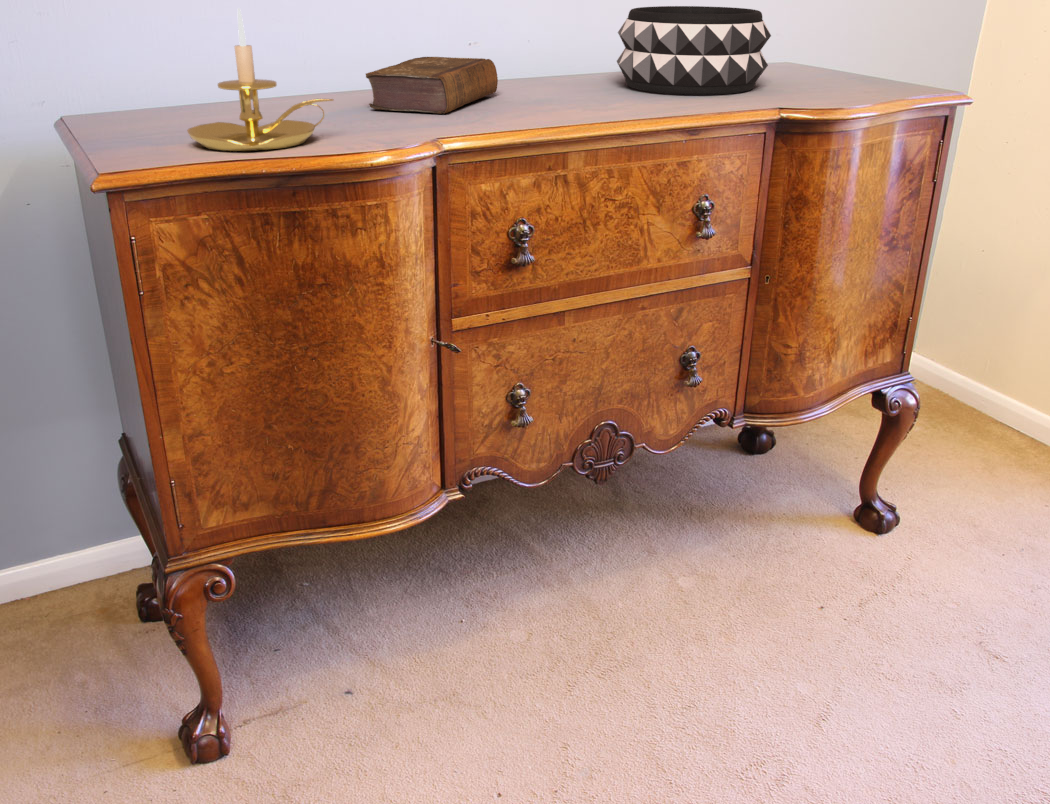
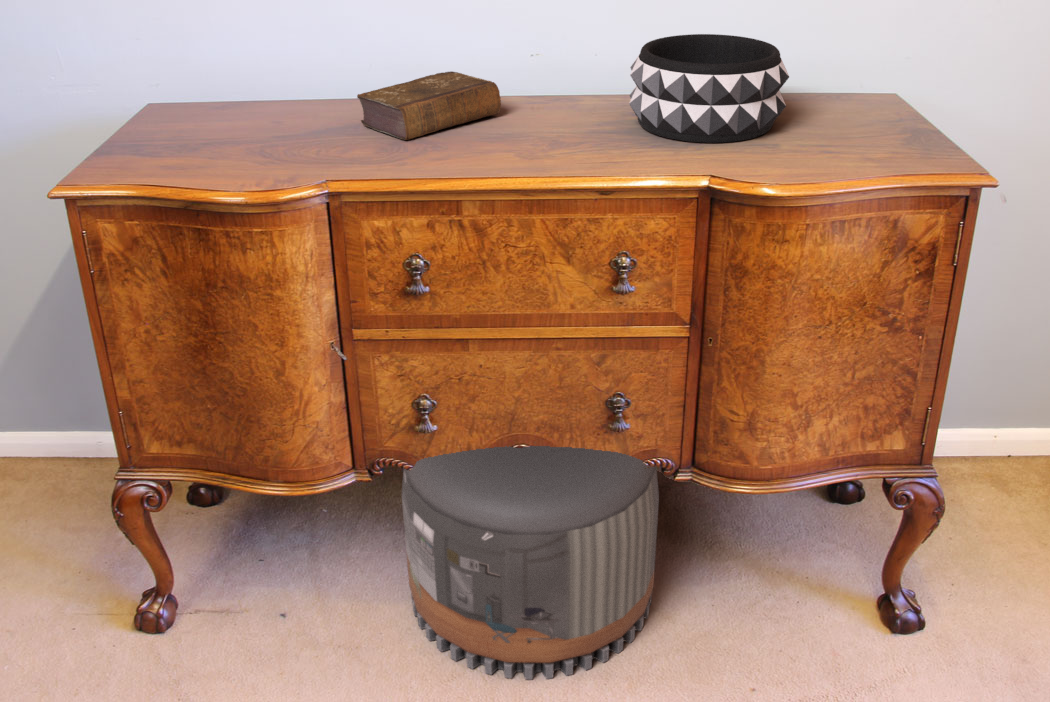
candle holder: present [187,8,333,151] -> none [150,59,260,173]
pouf: none [459,374,724,673] -> present [402,446,659,679]

